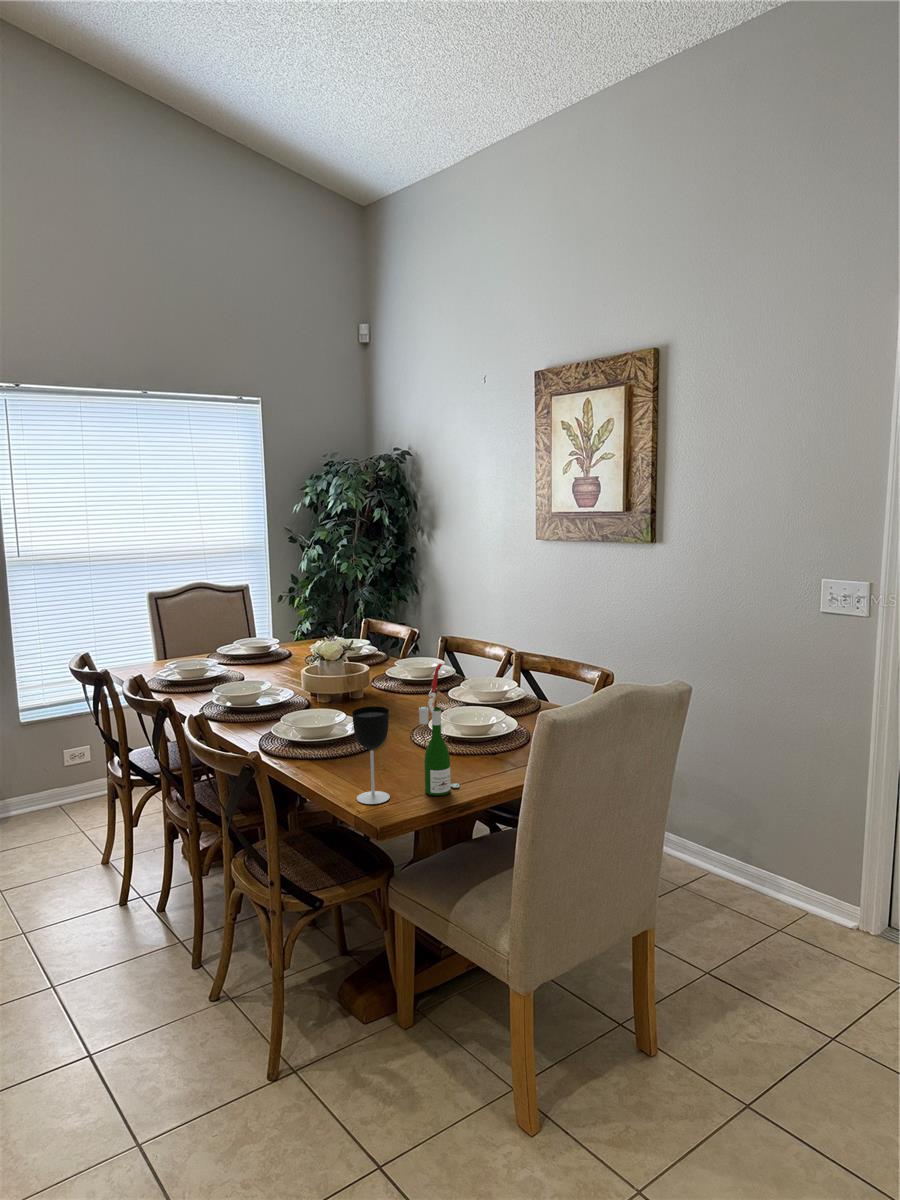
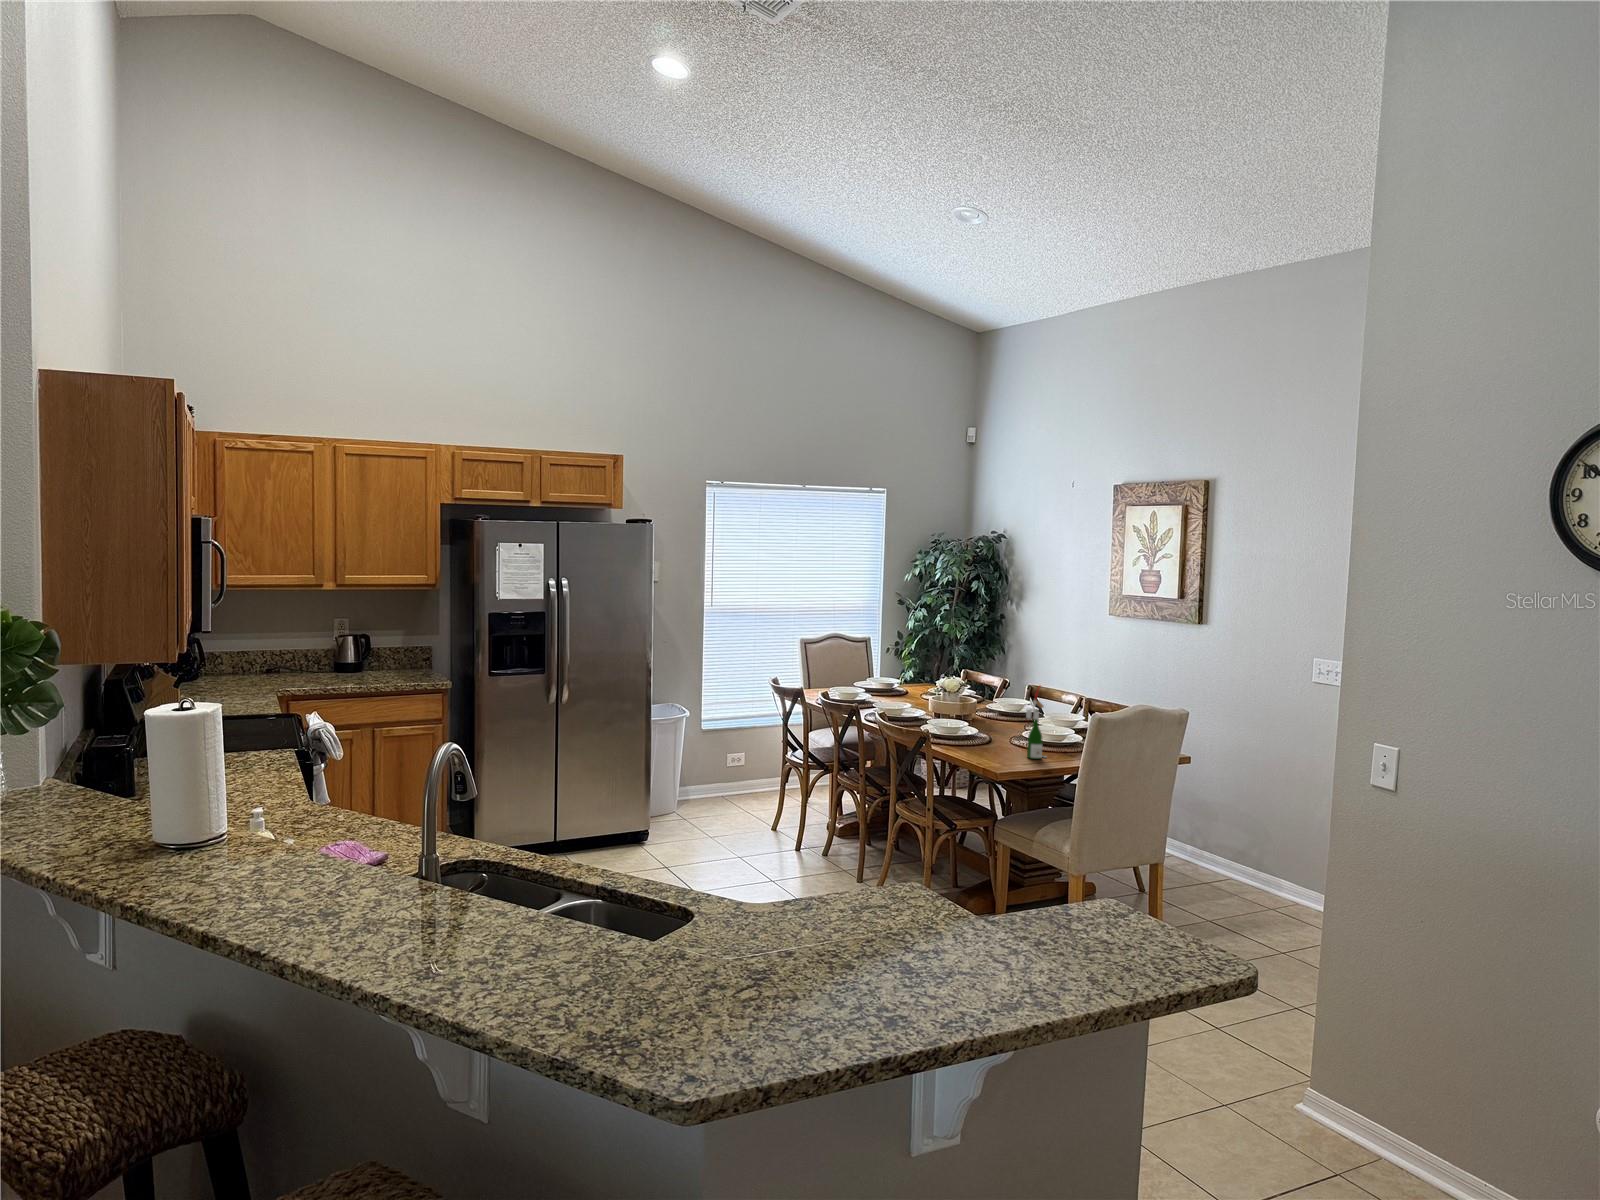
wine glass: present [352,706,390,804] -> none [988,706,1010,758]

